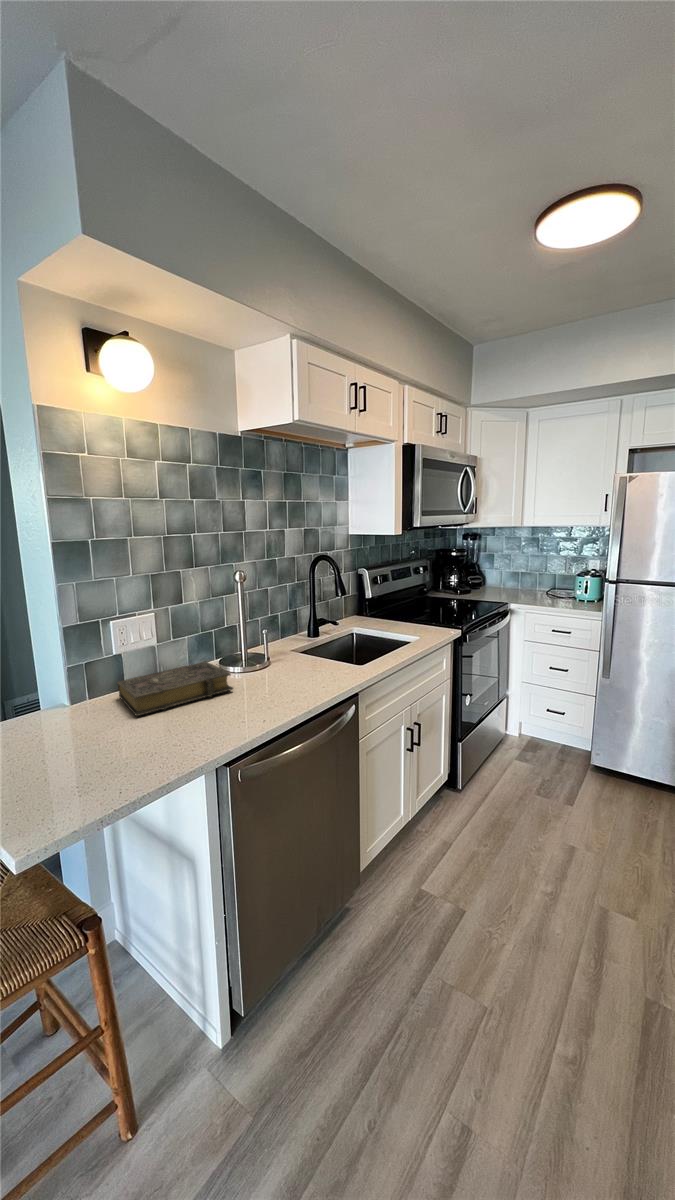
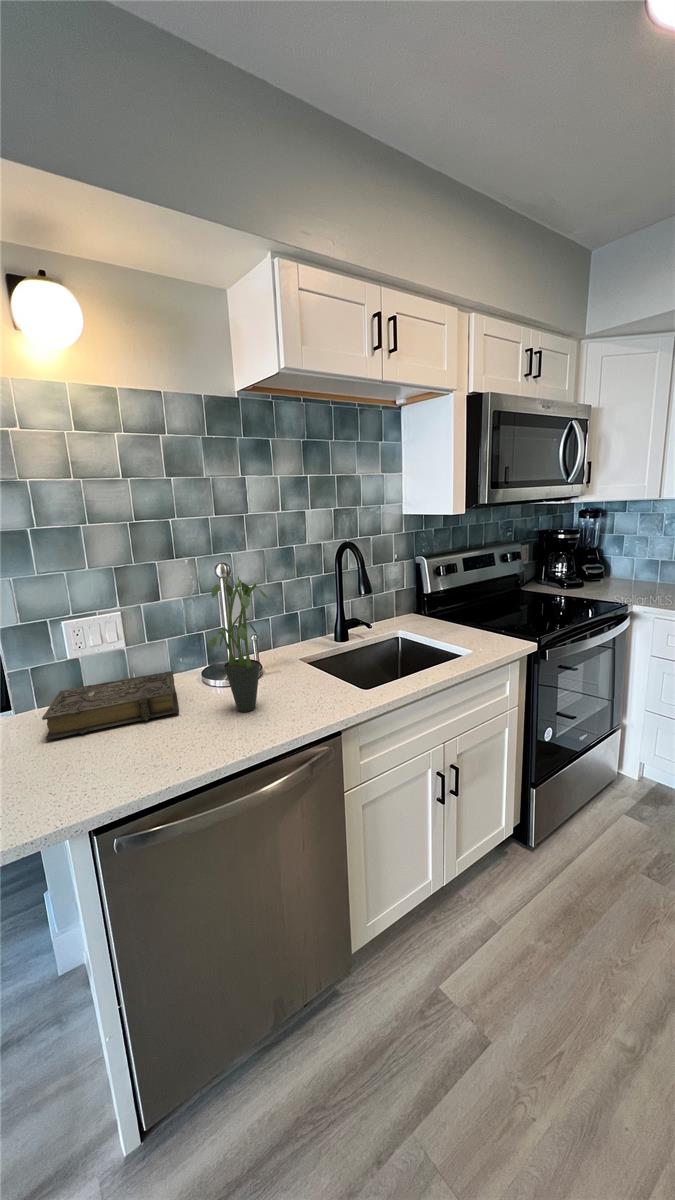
potted plant: none [264,578,307,685] -> present [208,576,268,712]

